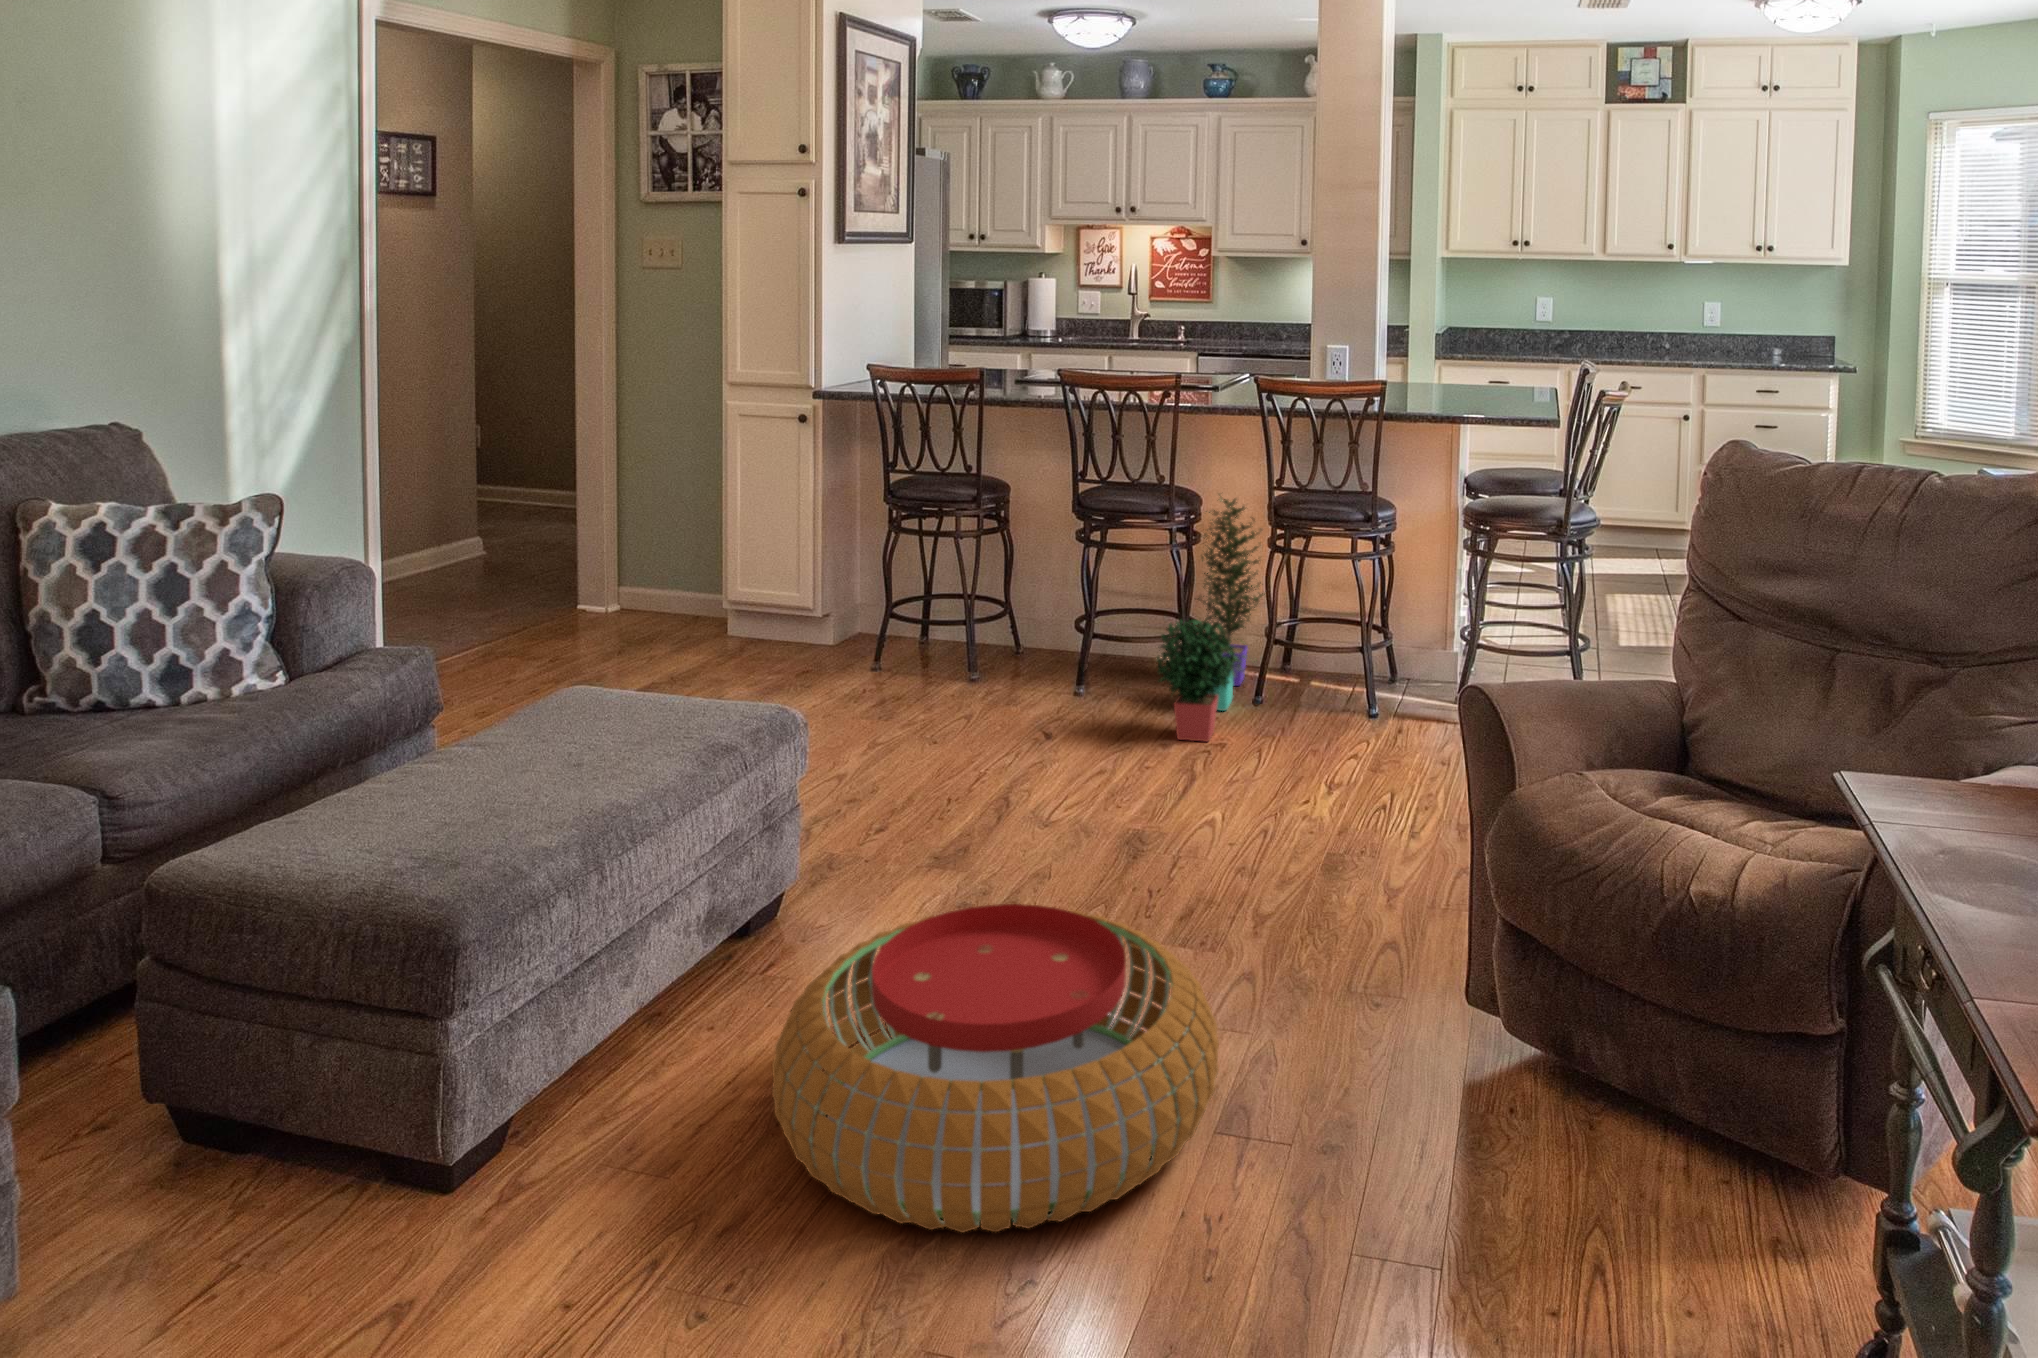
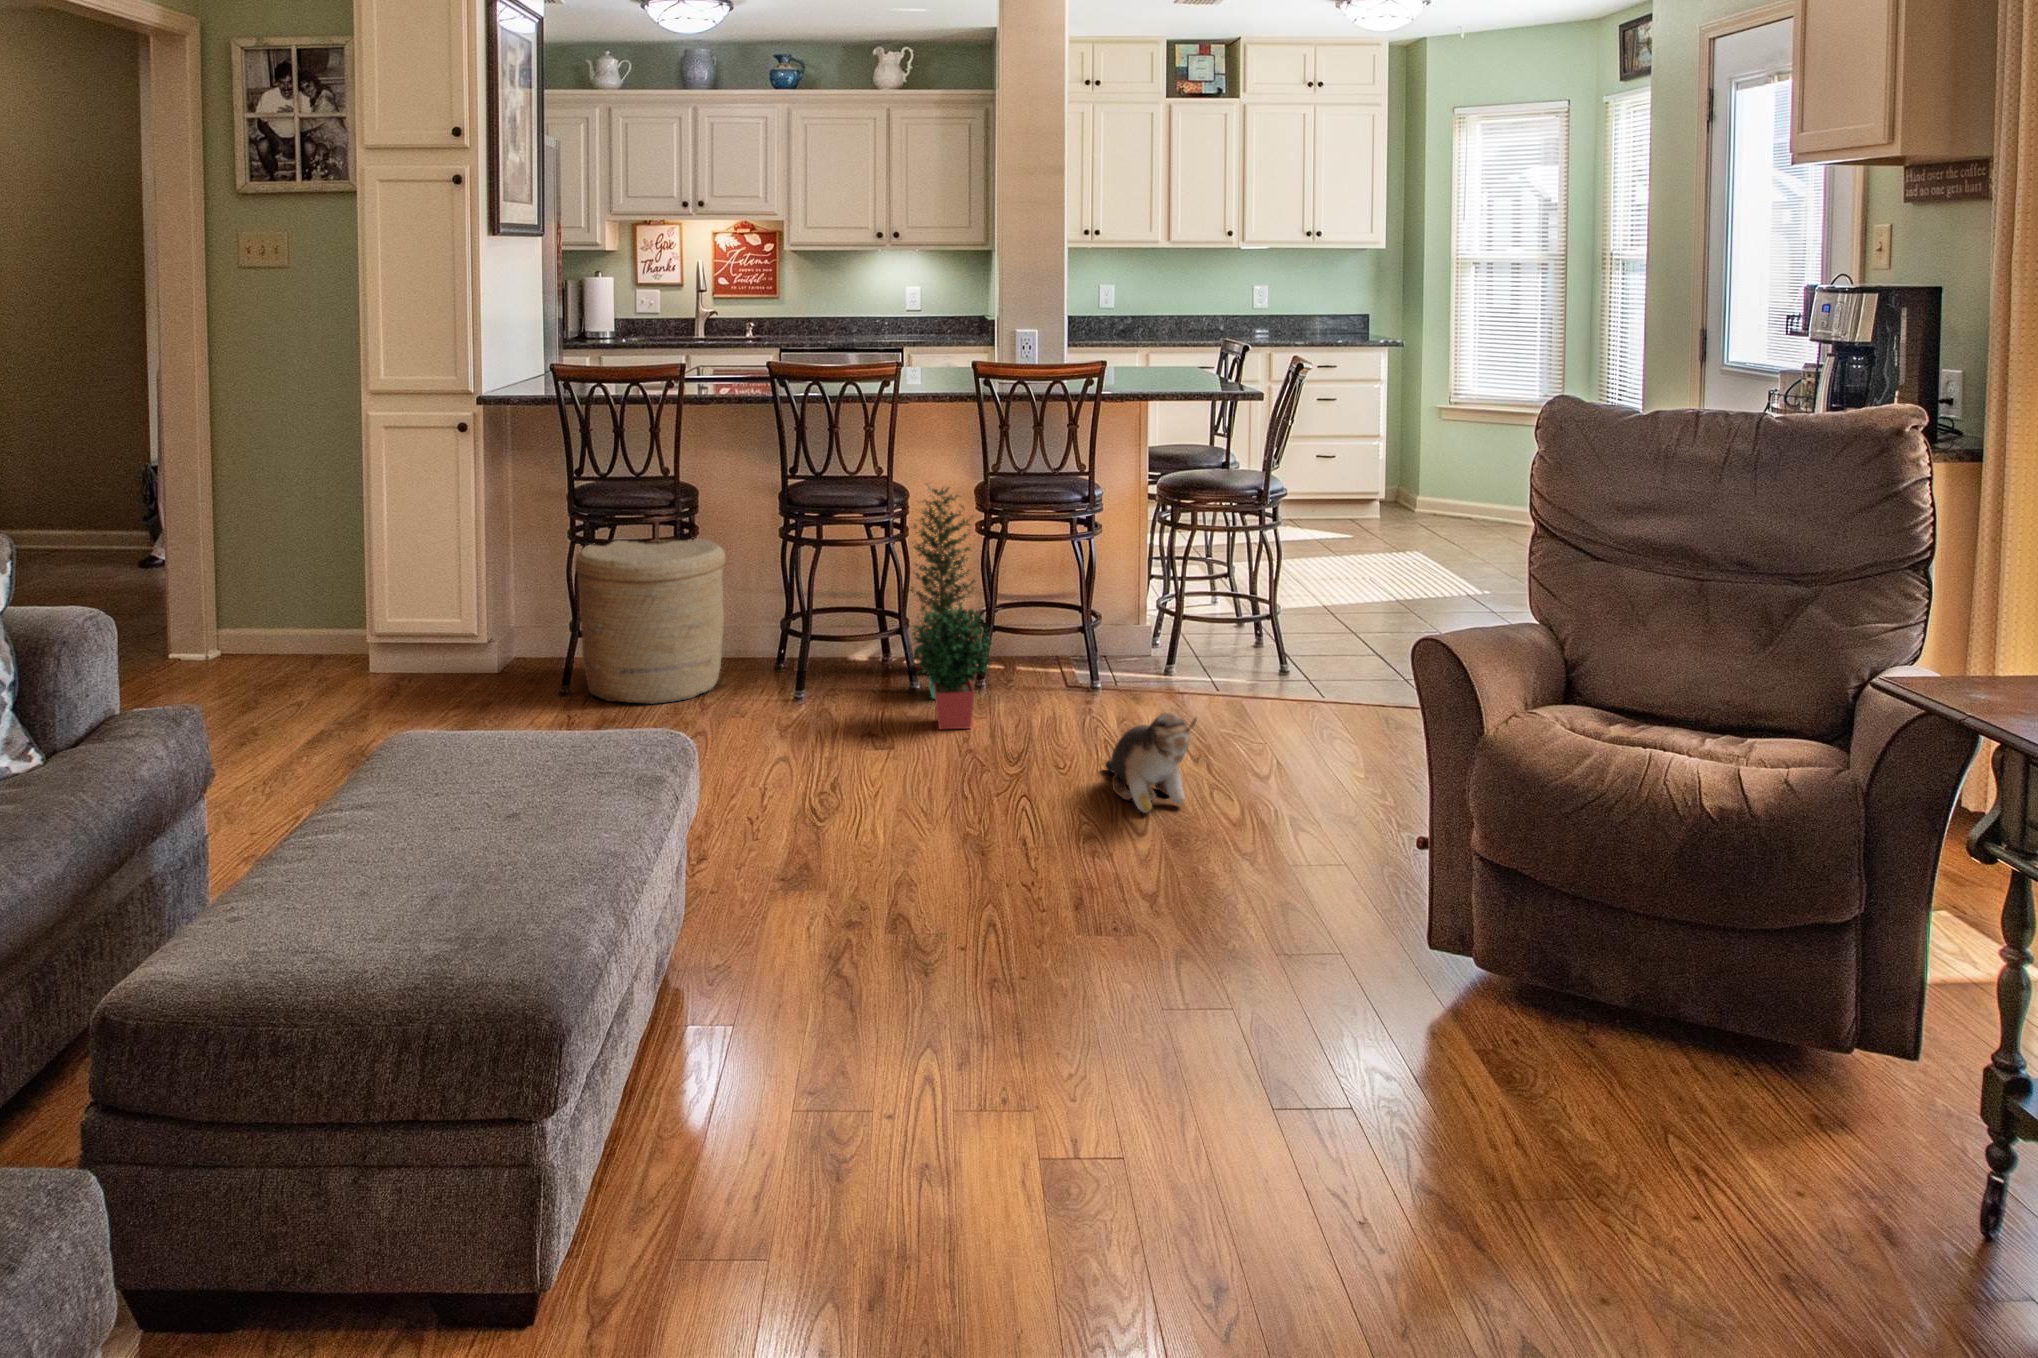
woven basket: none [881,529,1023,687] -> present [575,538,725,704]
plush toy: none [1292,745,1357,847] -> present [1106,713,1197,813]
pouf: present [772,904,1219,1233] -> none [847,888,1292,1212]

